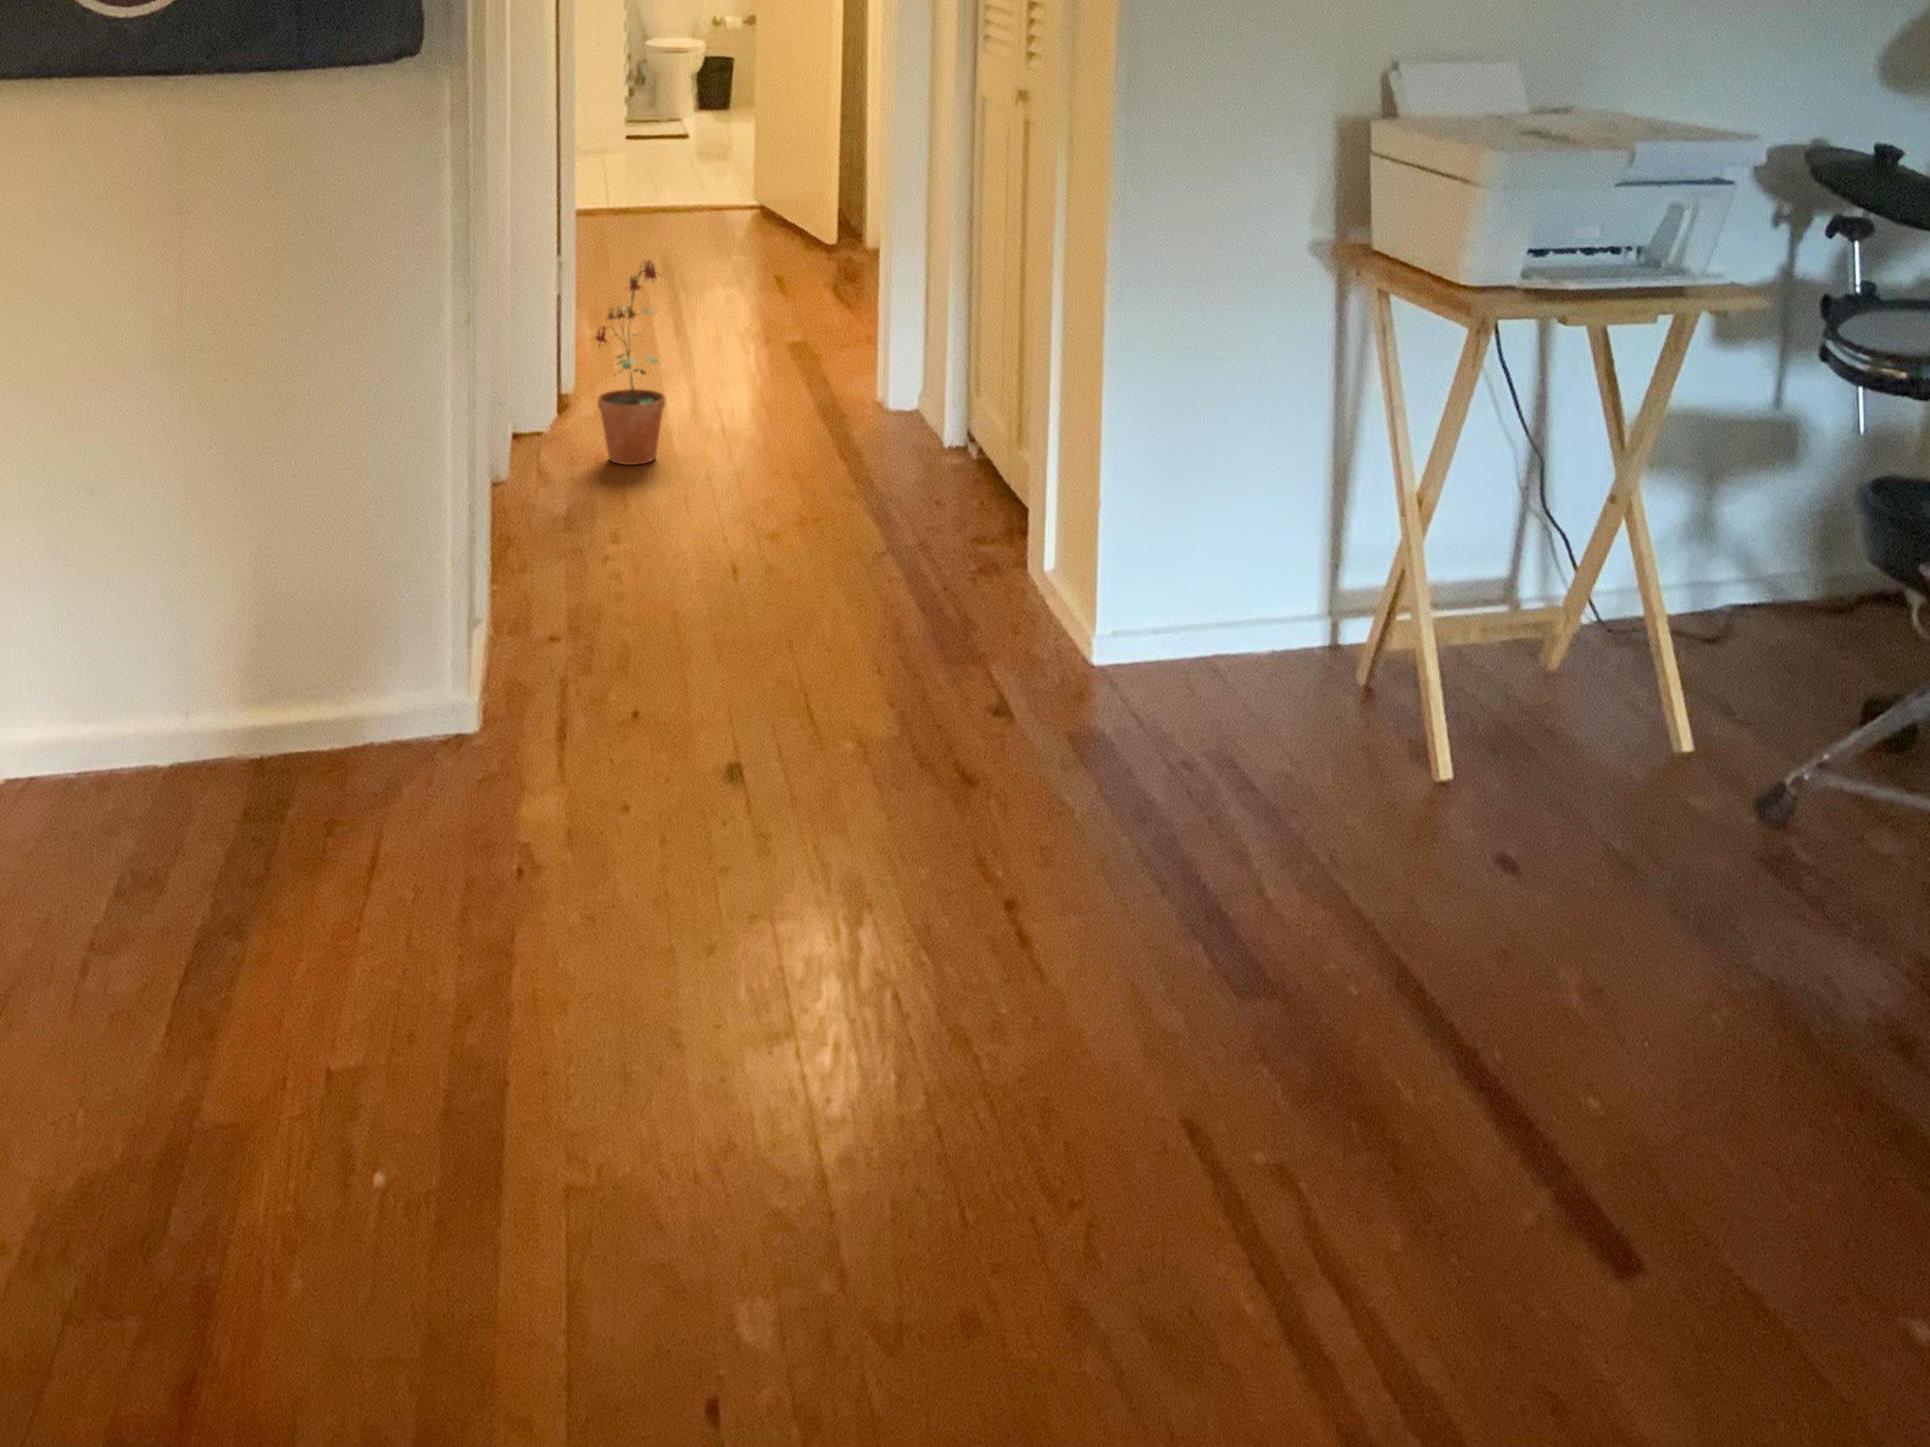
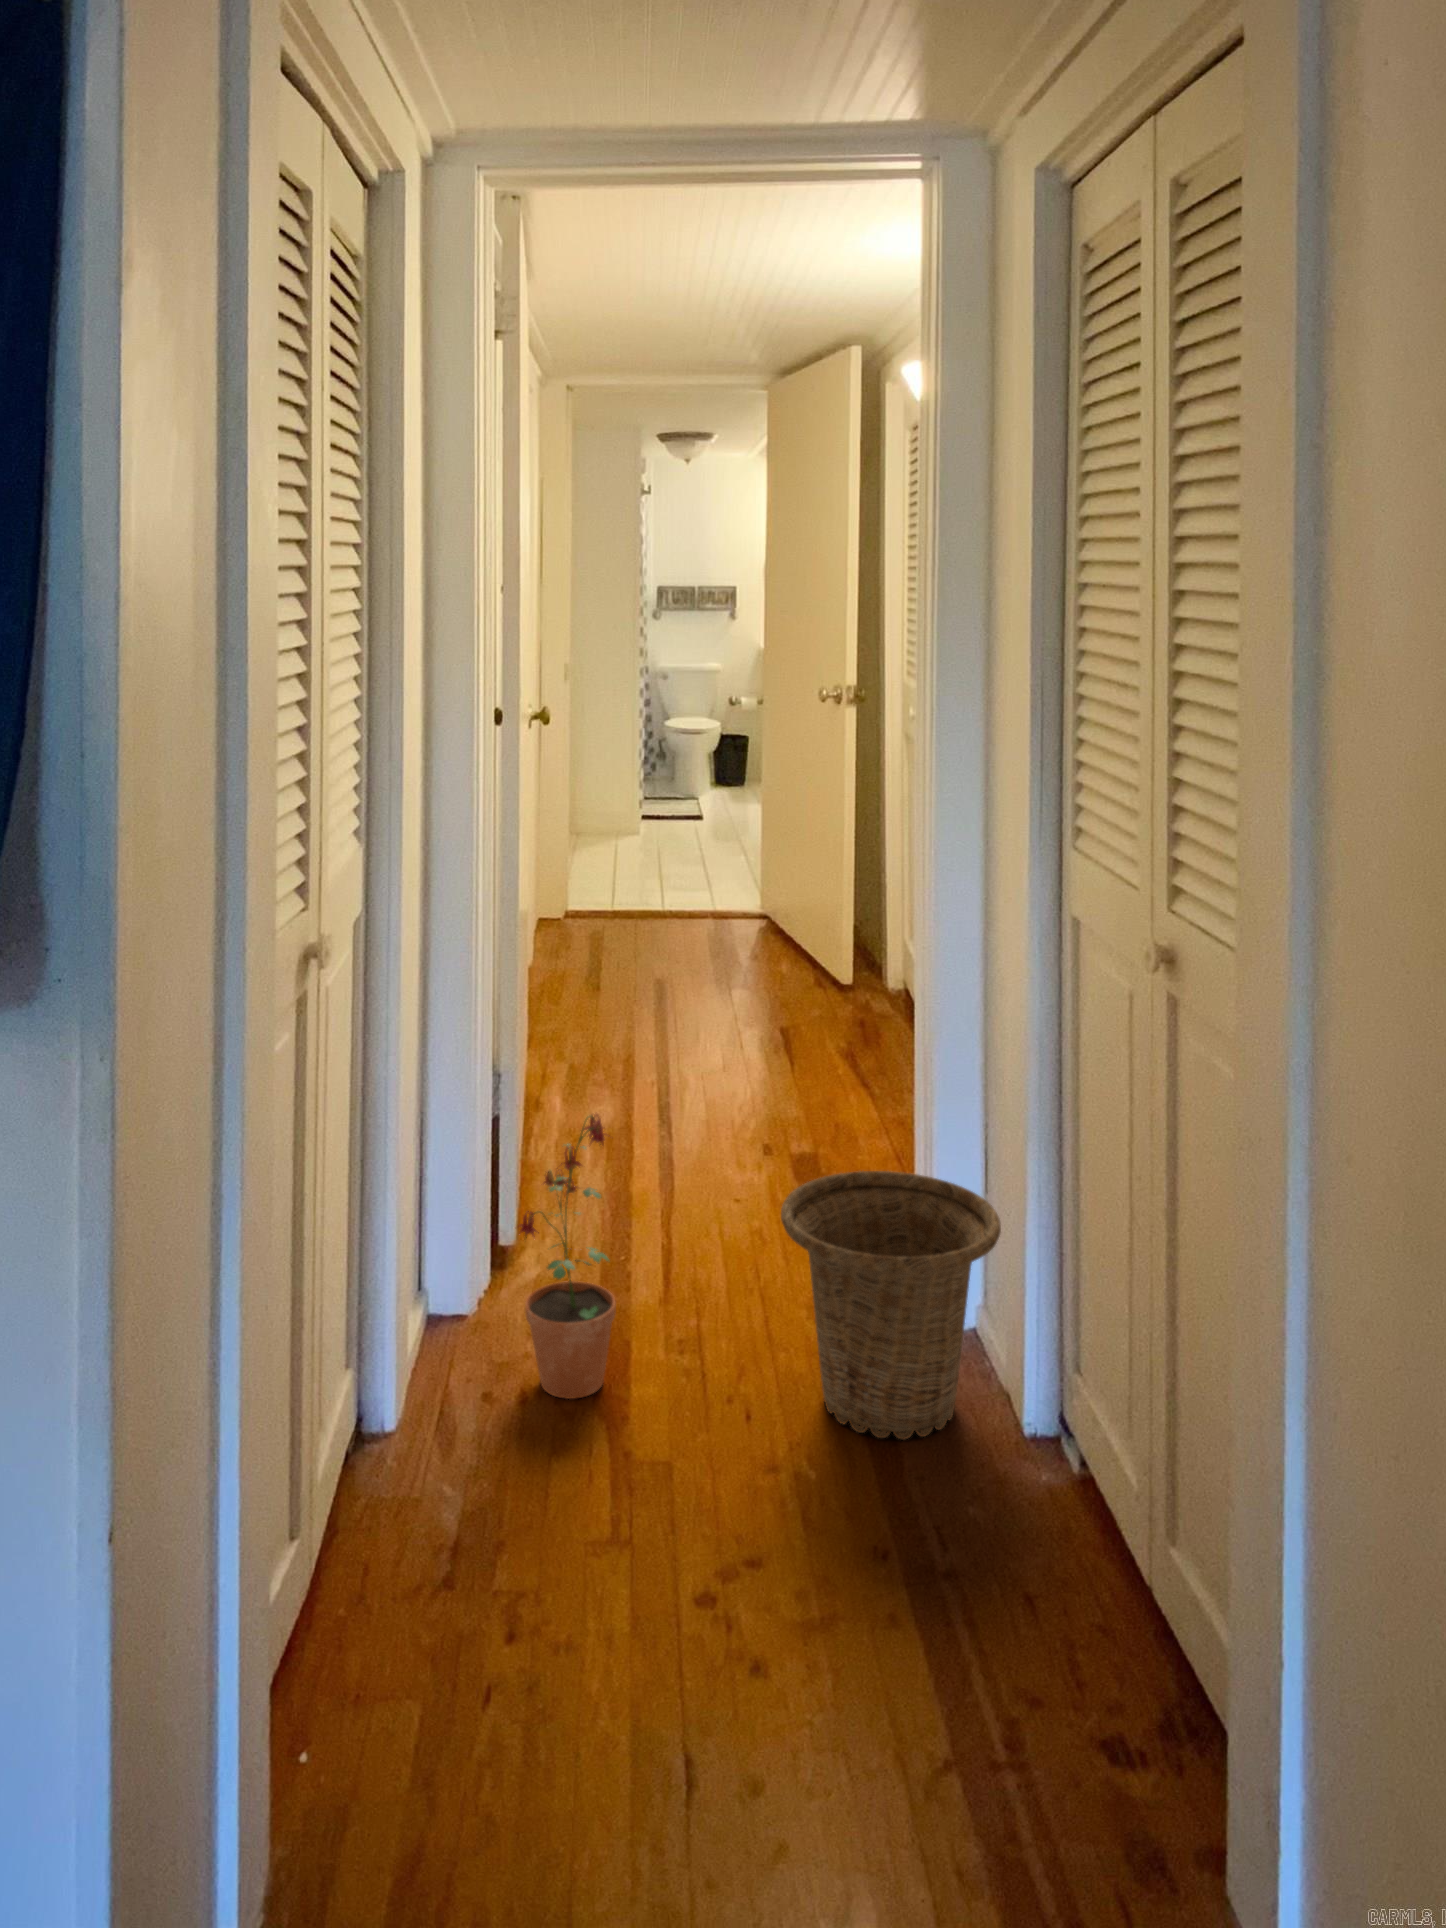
basket: none [788,303,943,472] -> present [781,1171,1001,1439]

